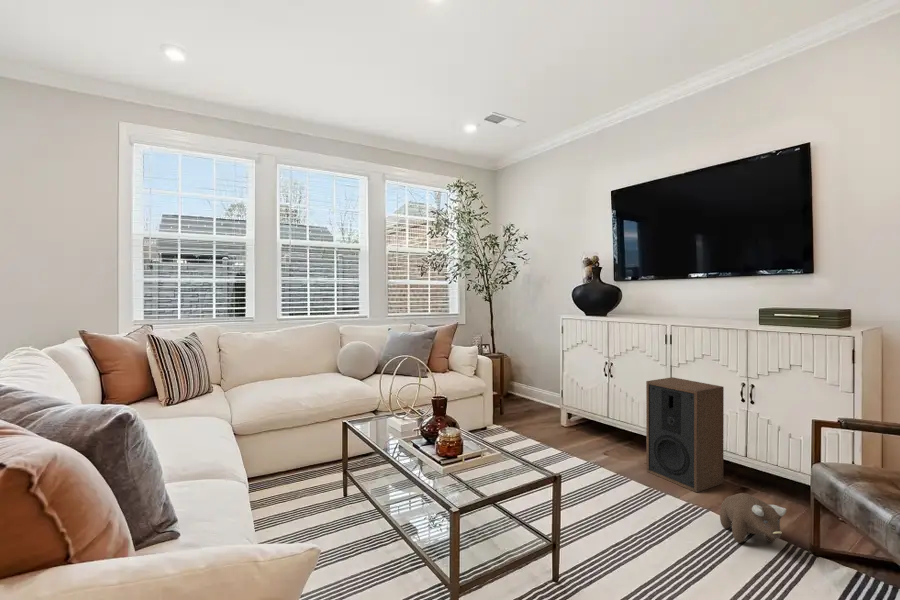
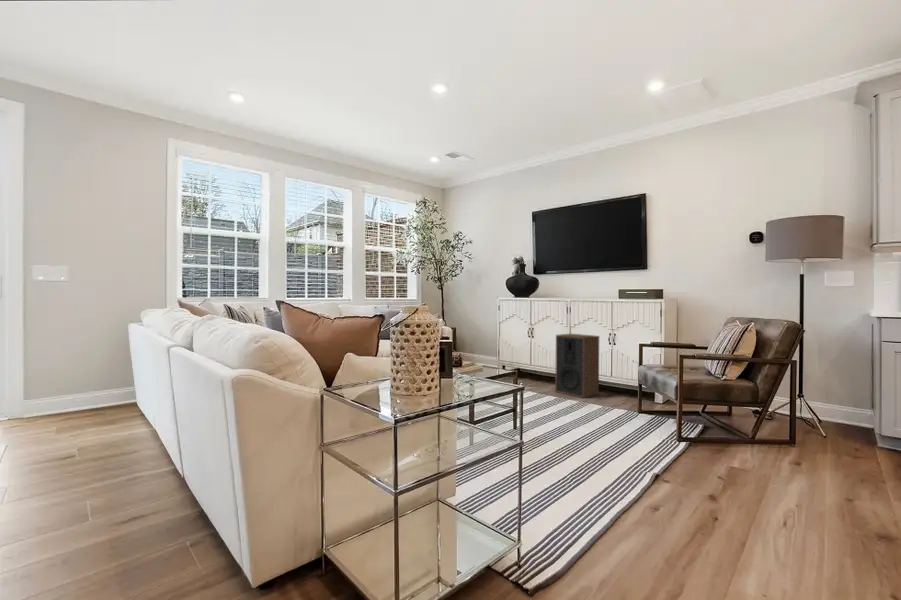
plush toy: present [720,493,787,543] -> none [595,388,626,413]

